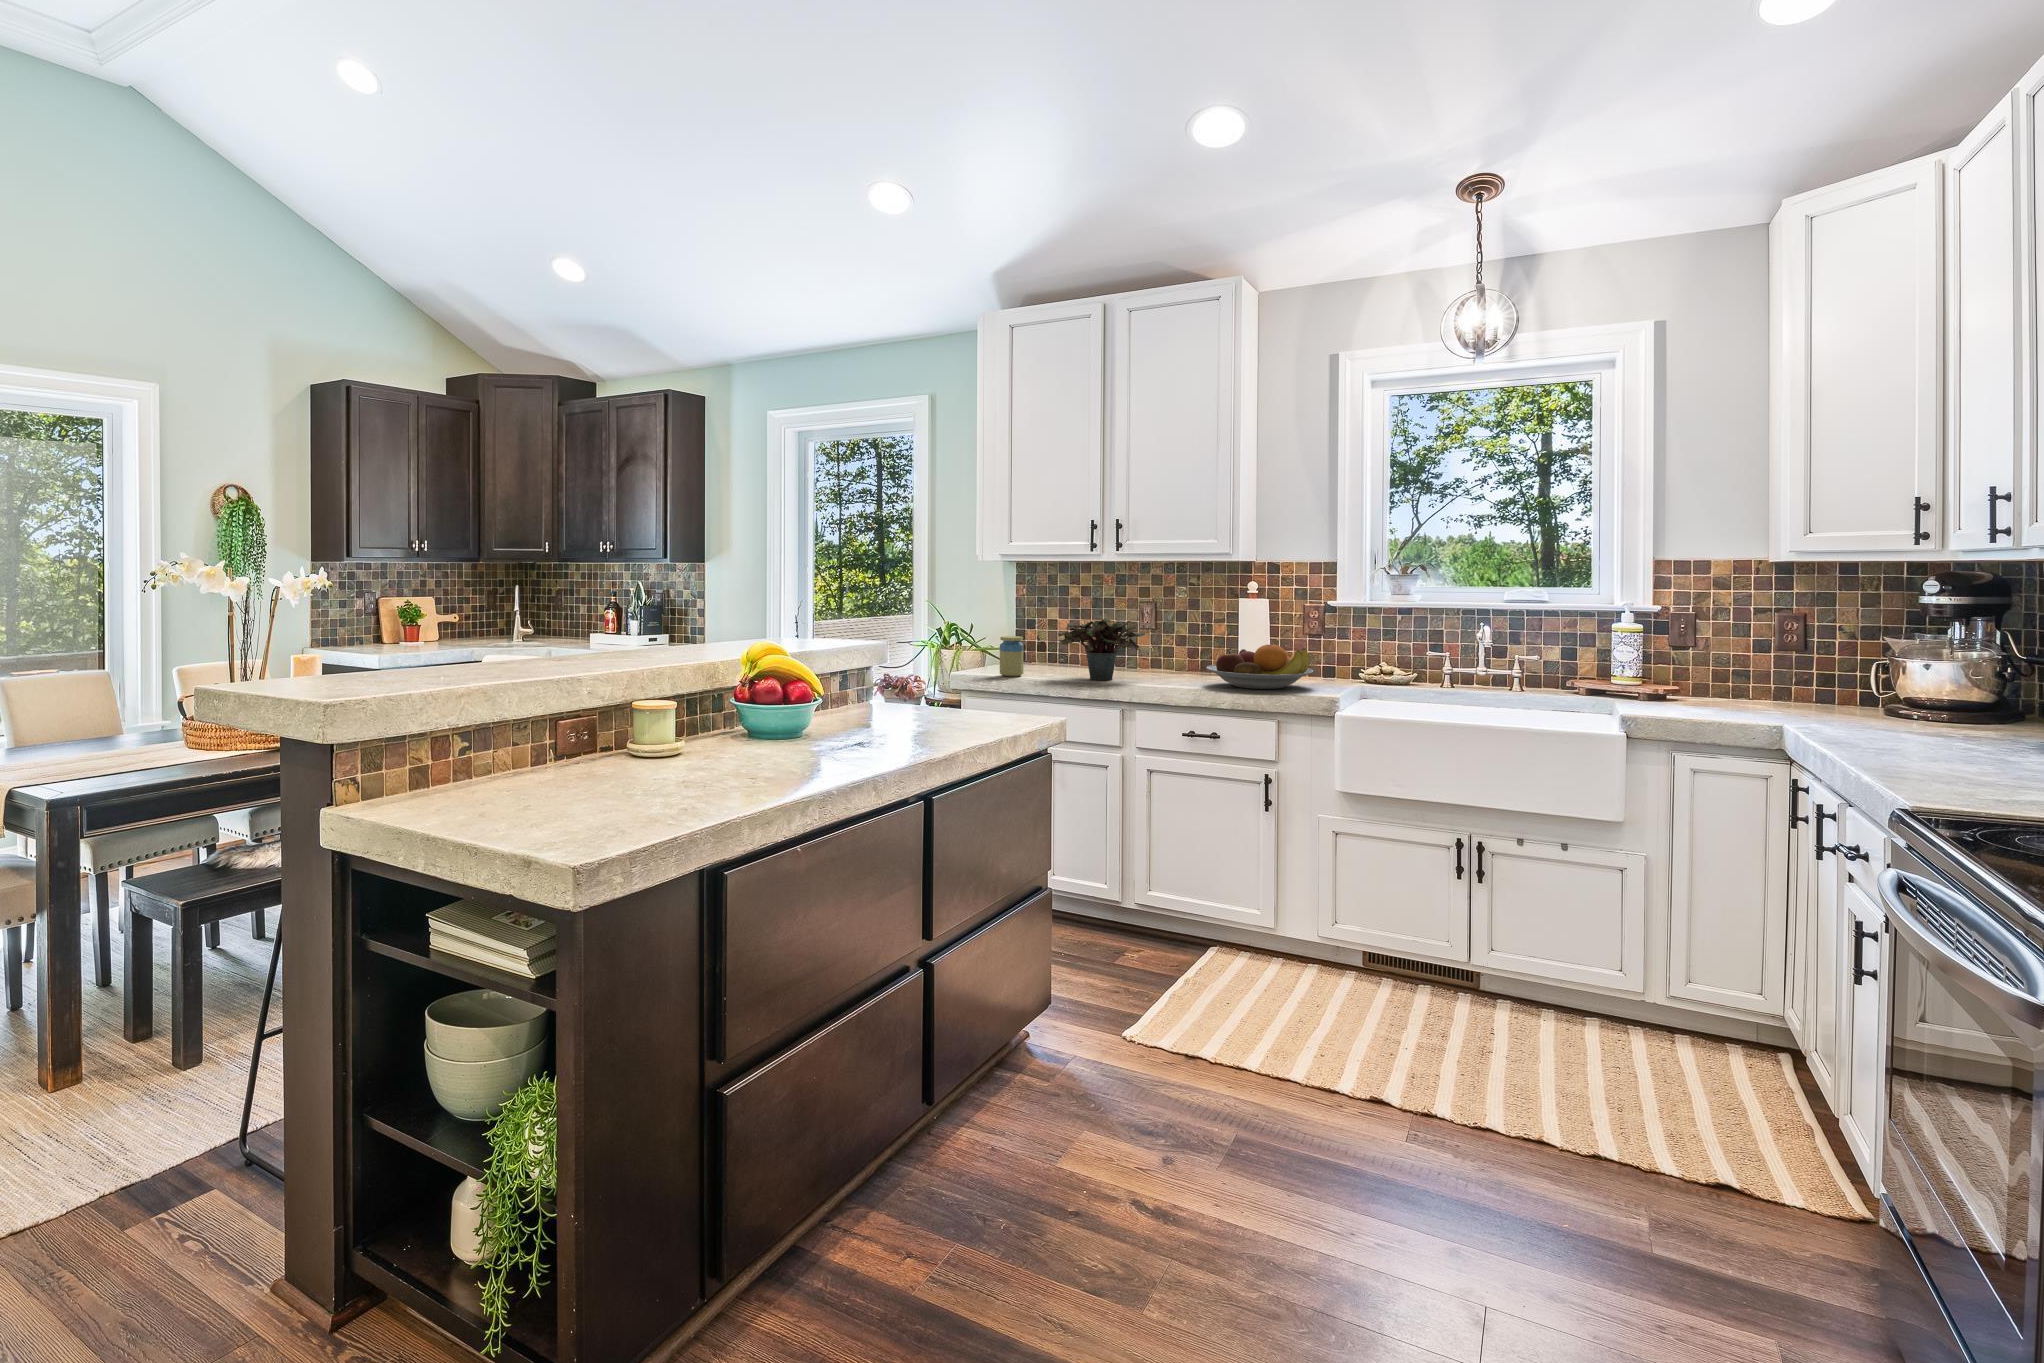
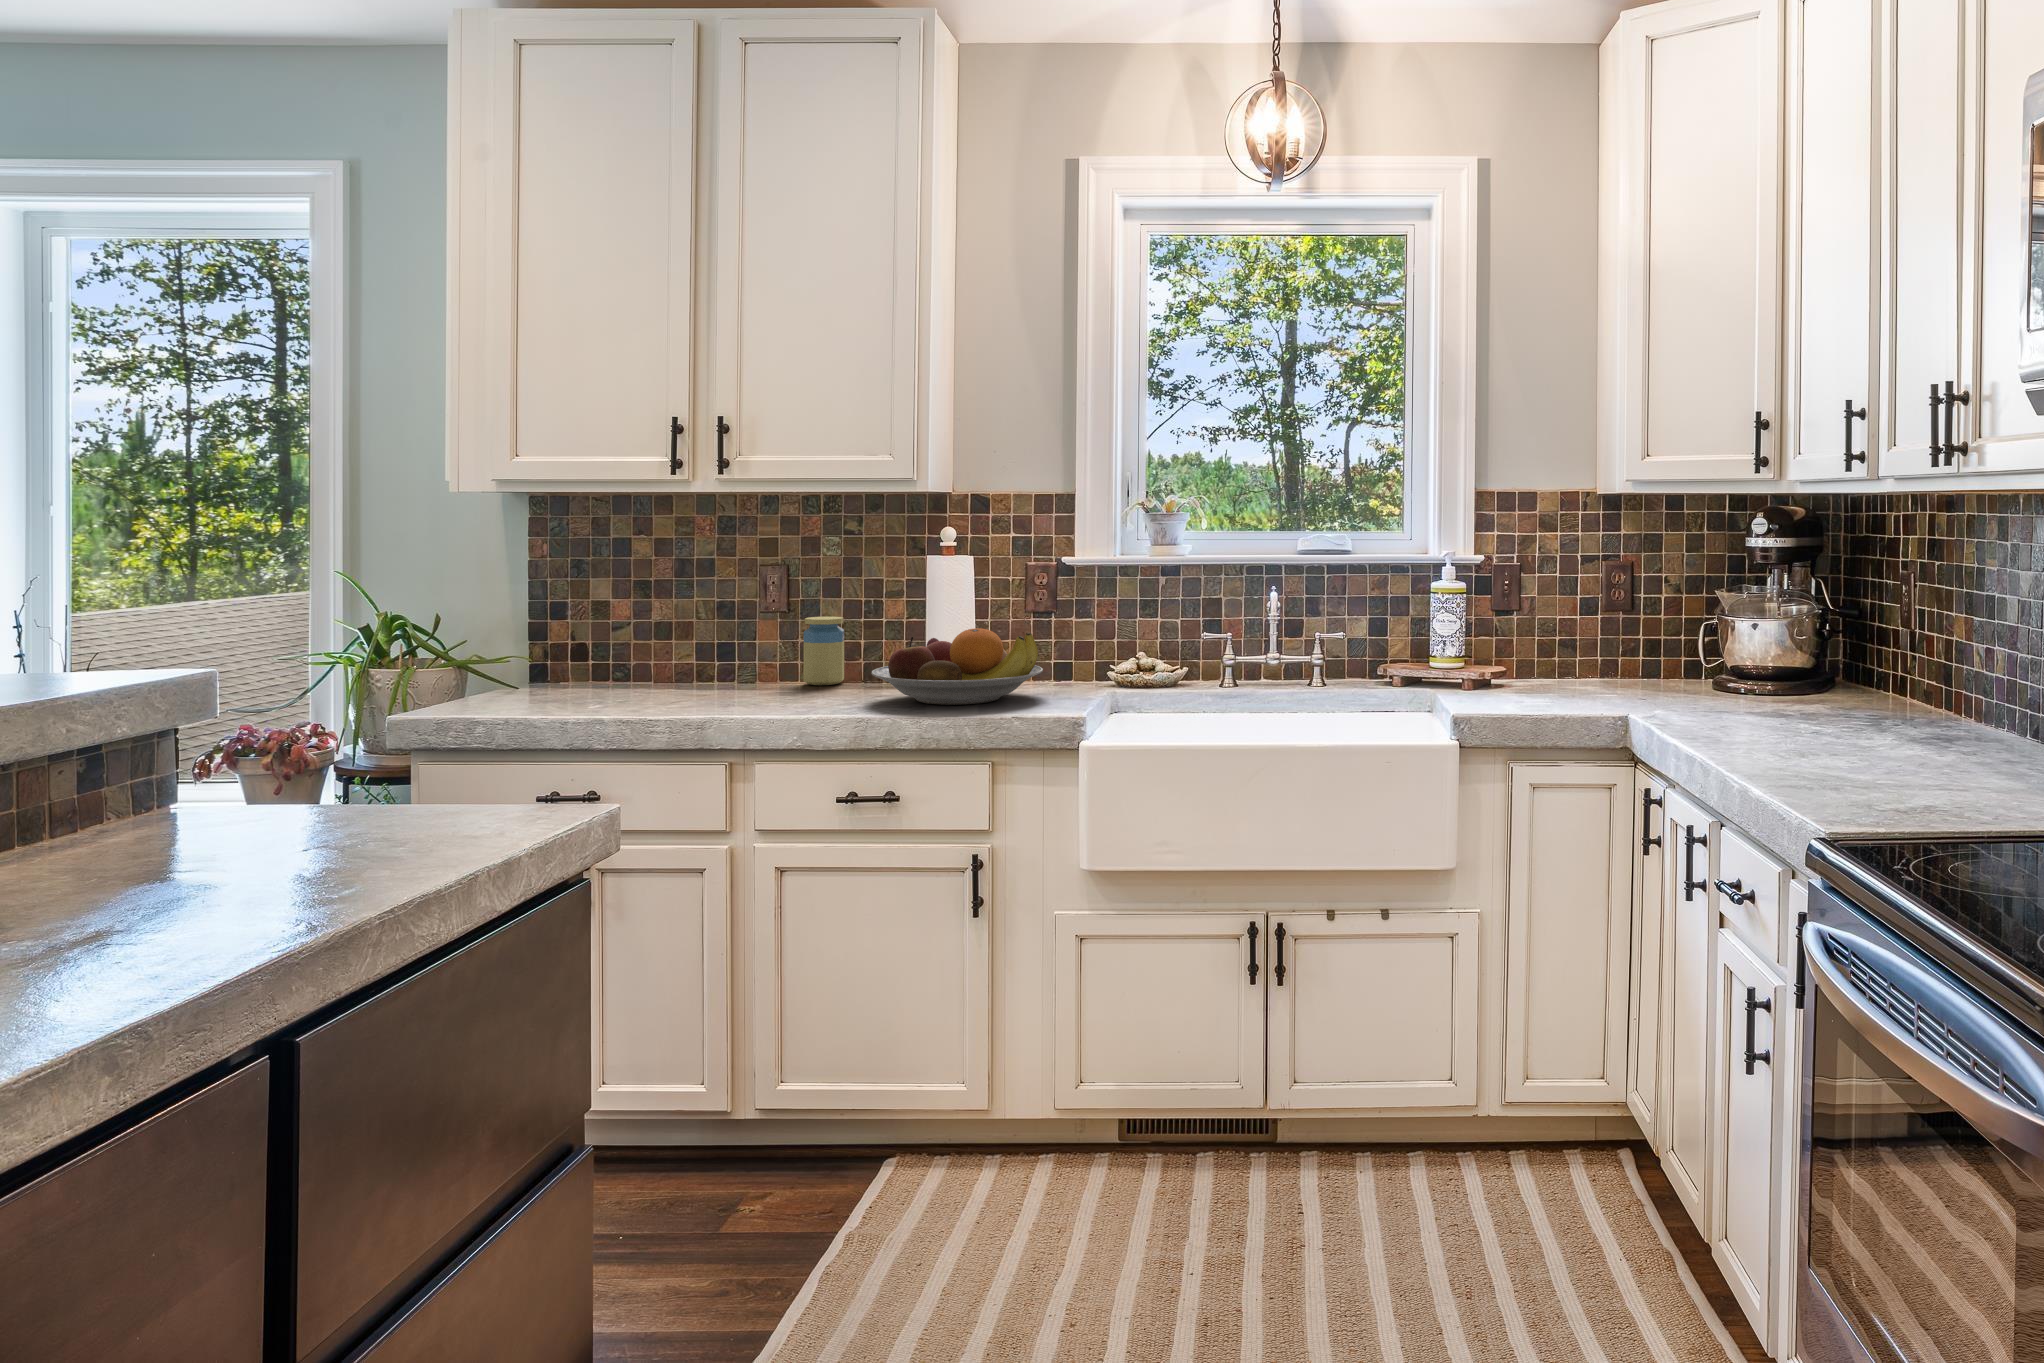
potted plant: present [1059,619,1145,680] -> none [596,593,768,704]
jar: present [1000,636,1024,677] -> present [803,617,844,685]

